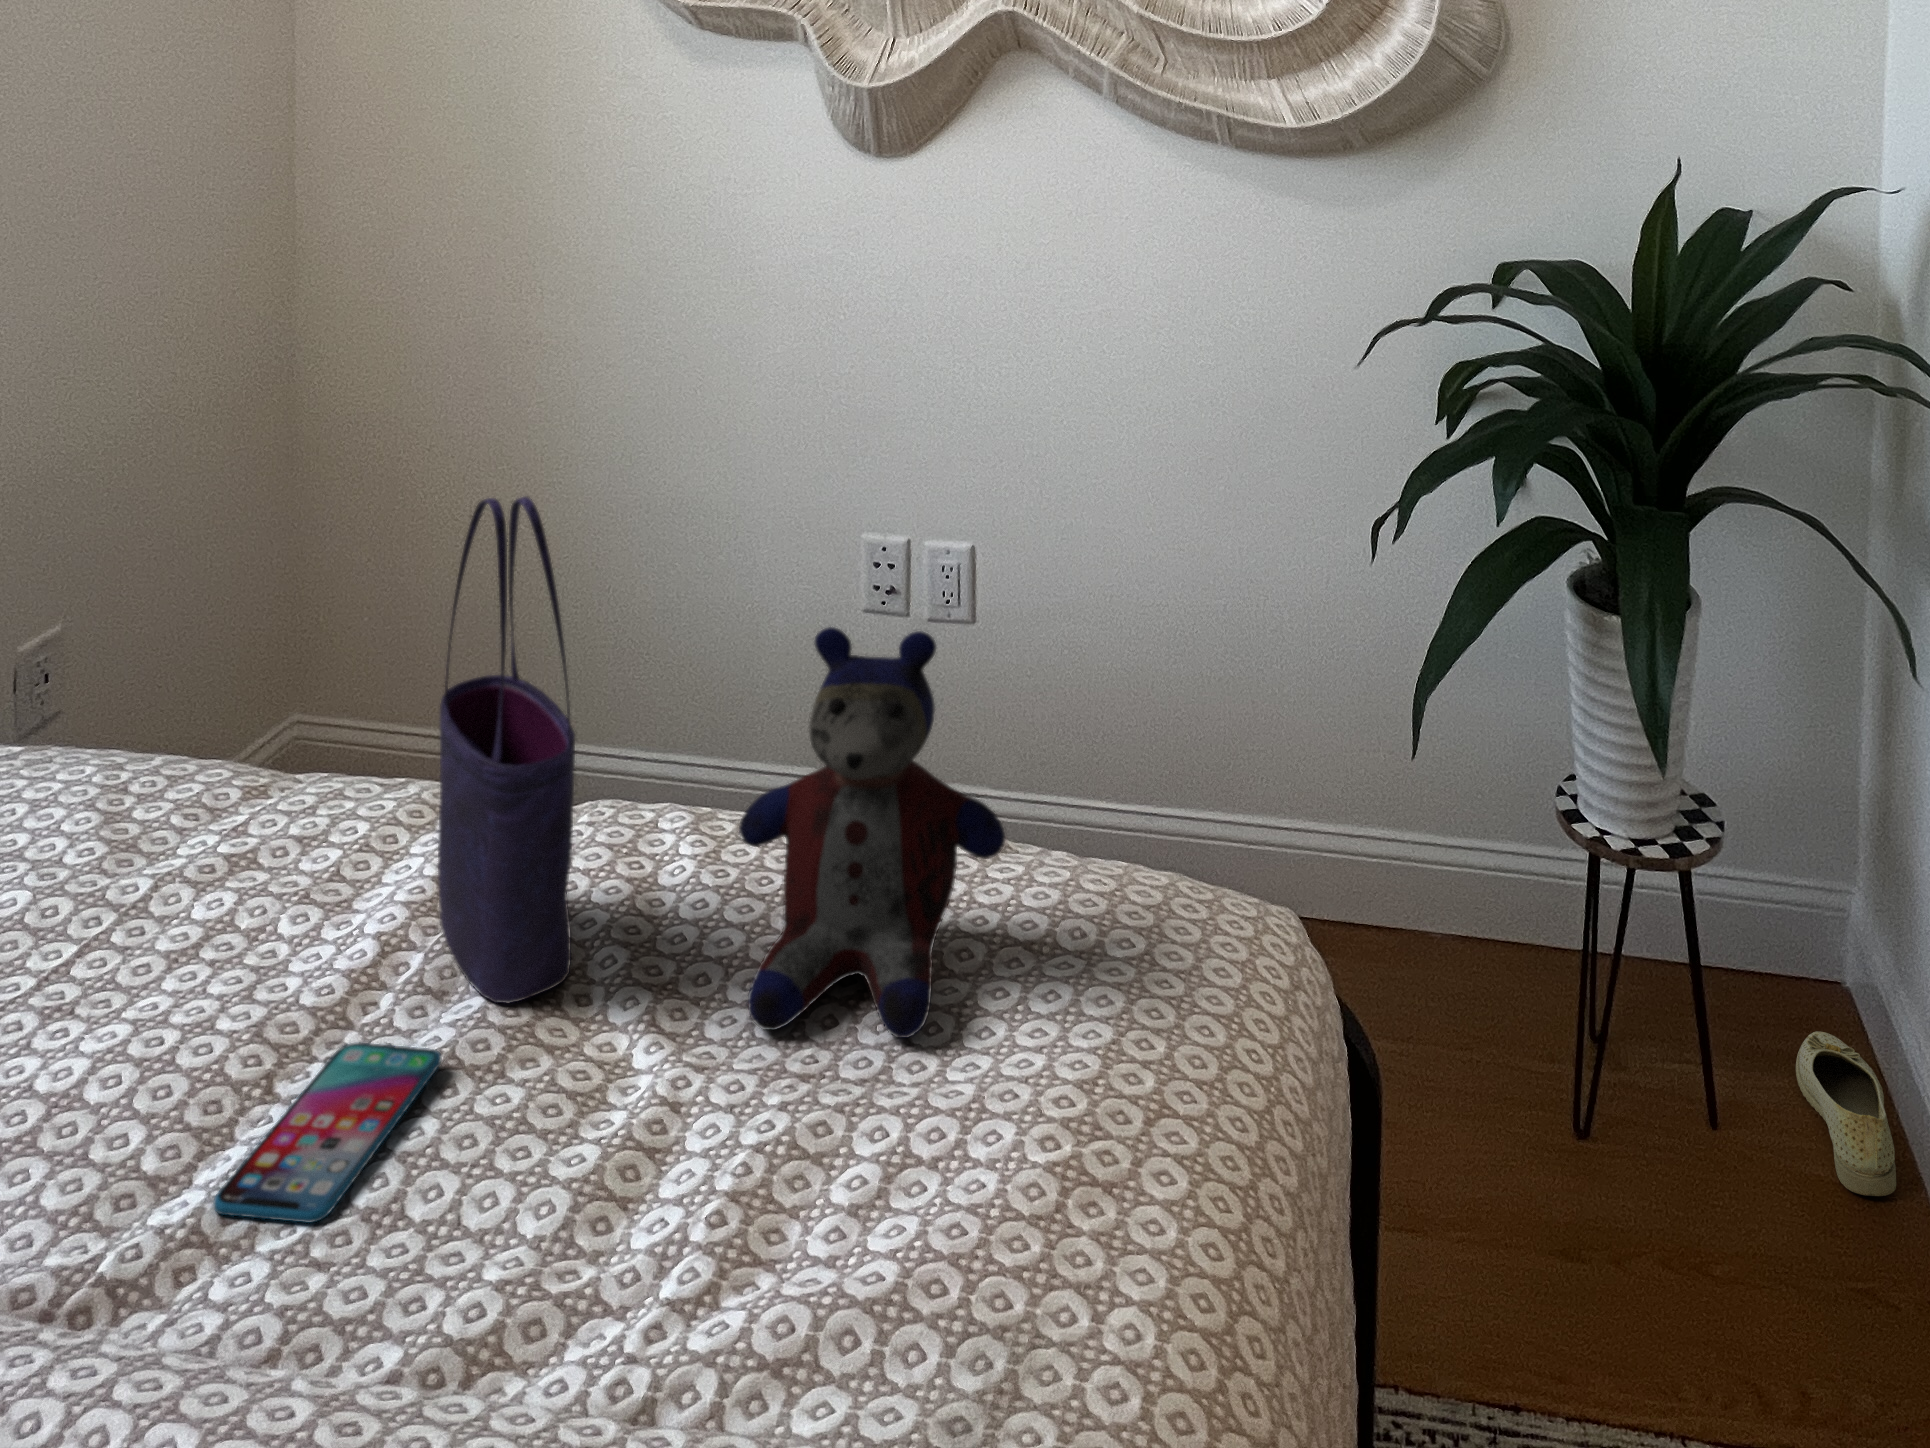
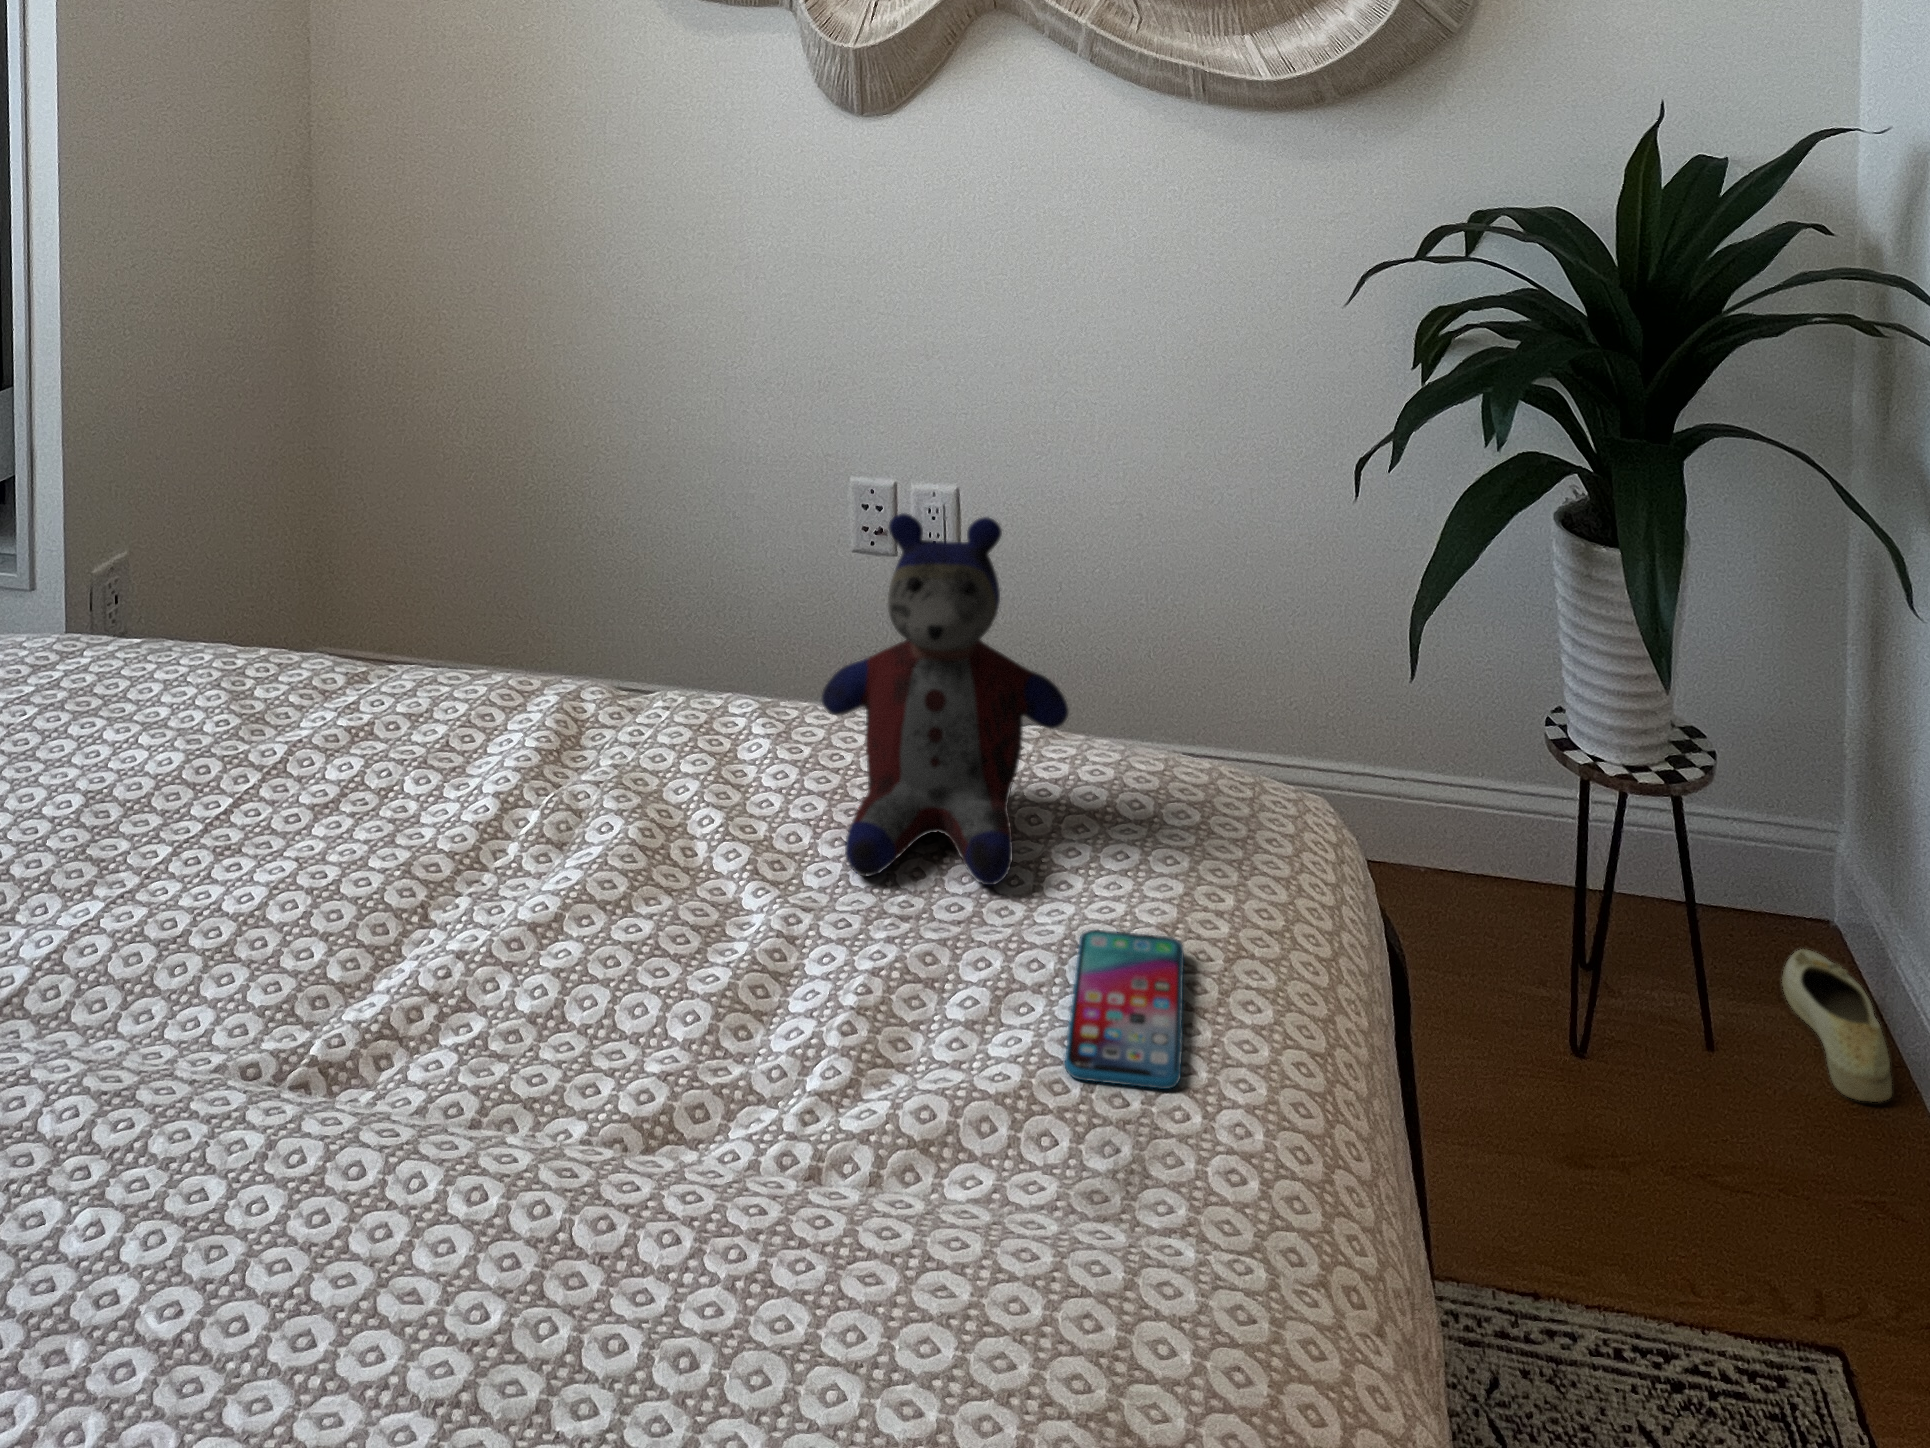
tote bag: present [438,497,575,1003] -> none [549,391,678,850]
smartphone: present [213,1043,442,1223] -> present [1065,930,1184,1089]

